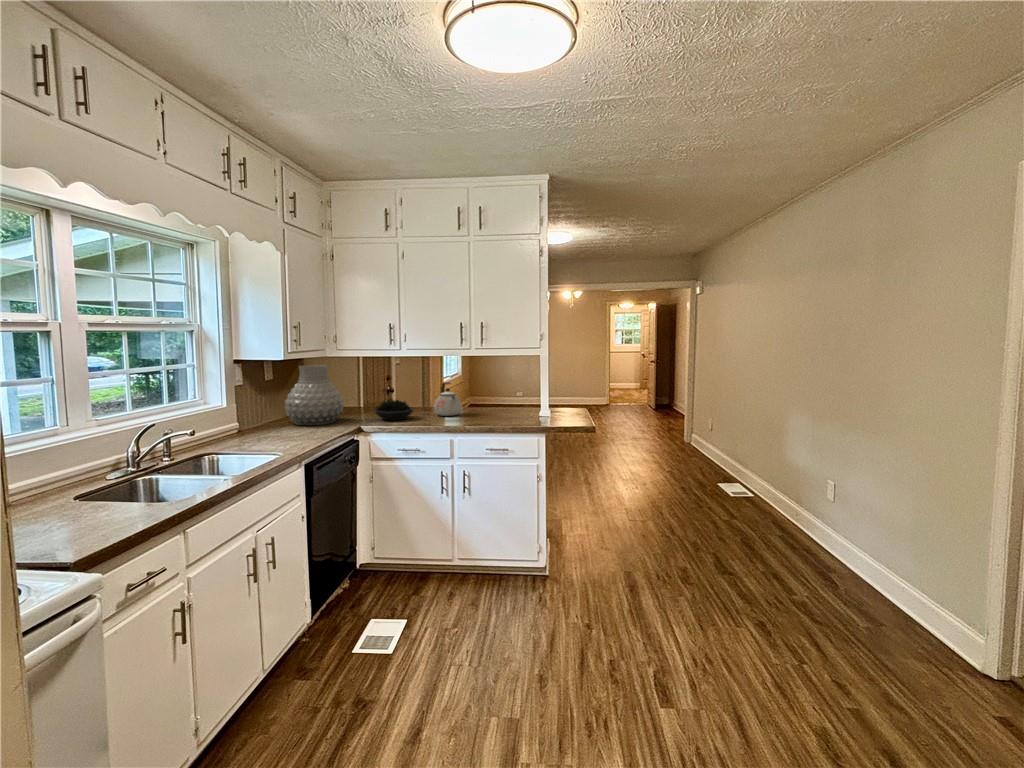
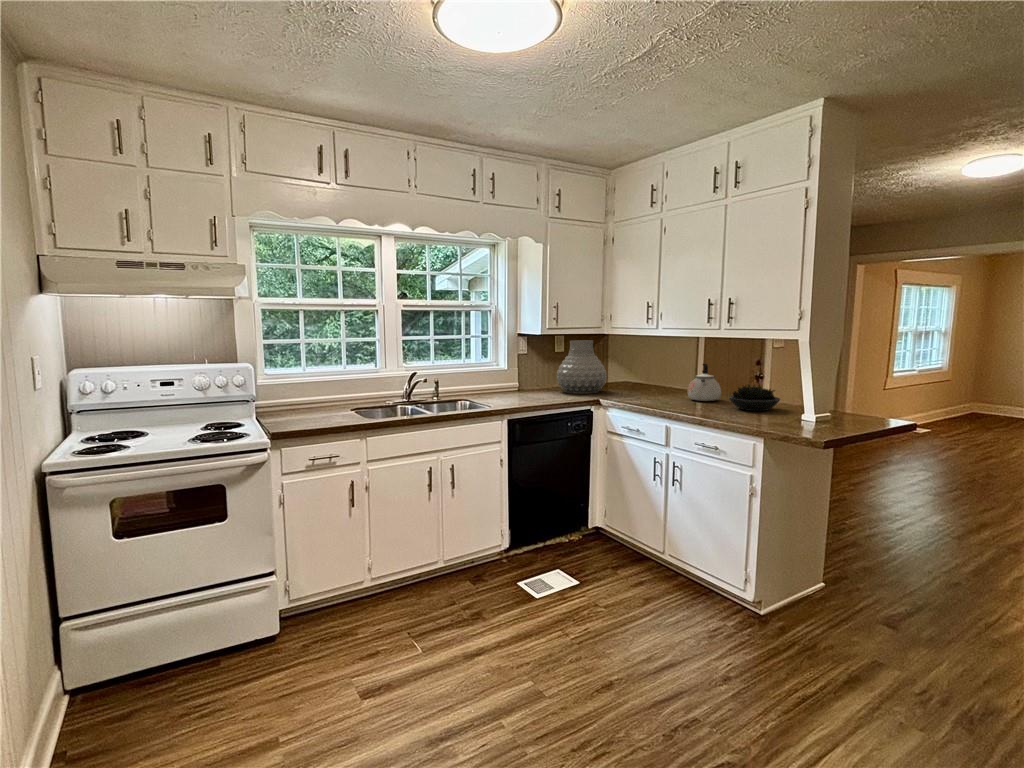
succulent plant: present [375,399,414,420] -> present [729,384,780,411]

